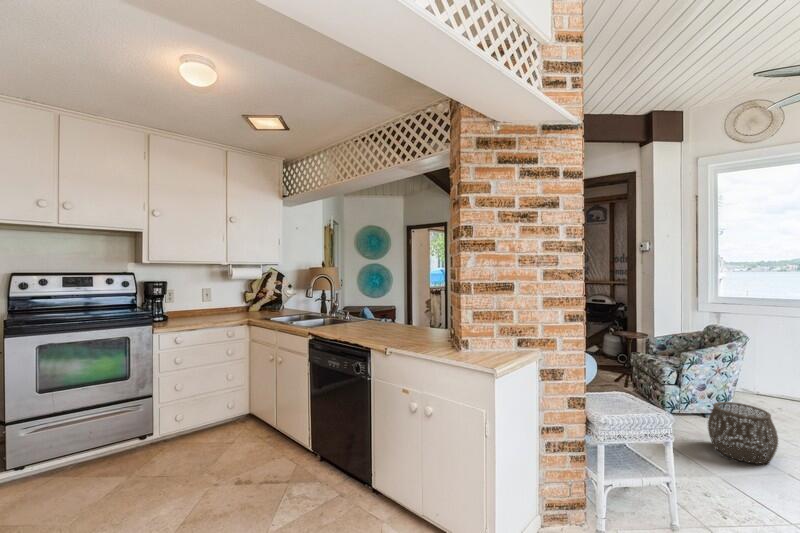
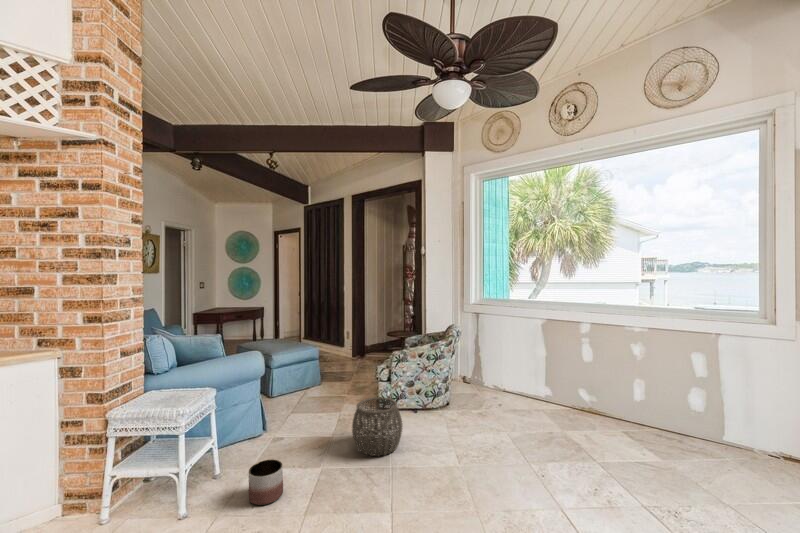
planter: none [705,467,750,516] -> present [249,459,283,505]

